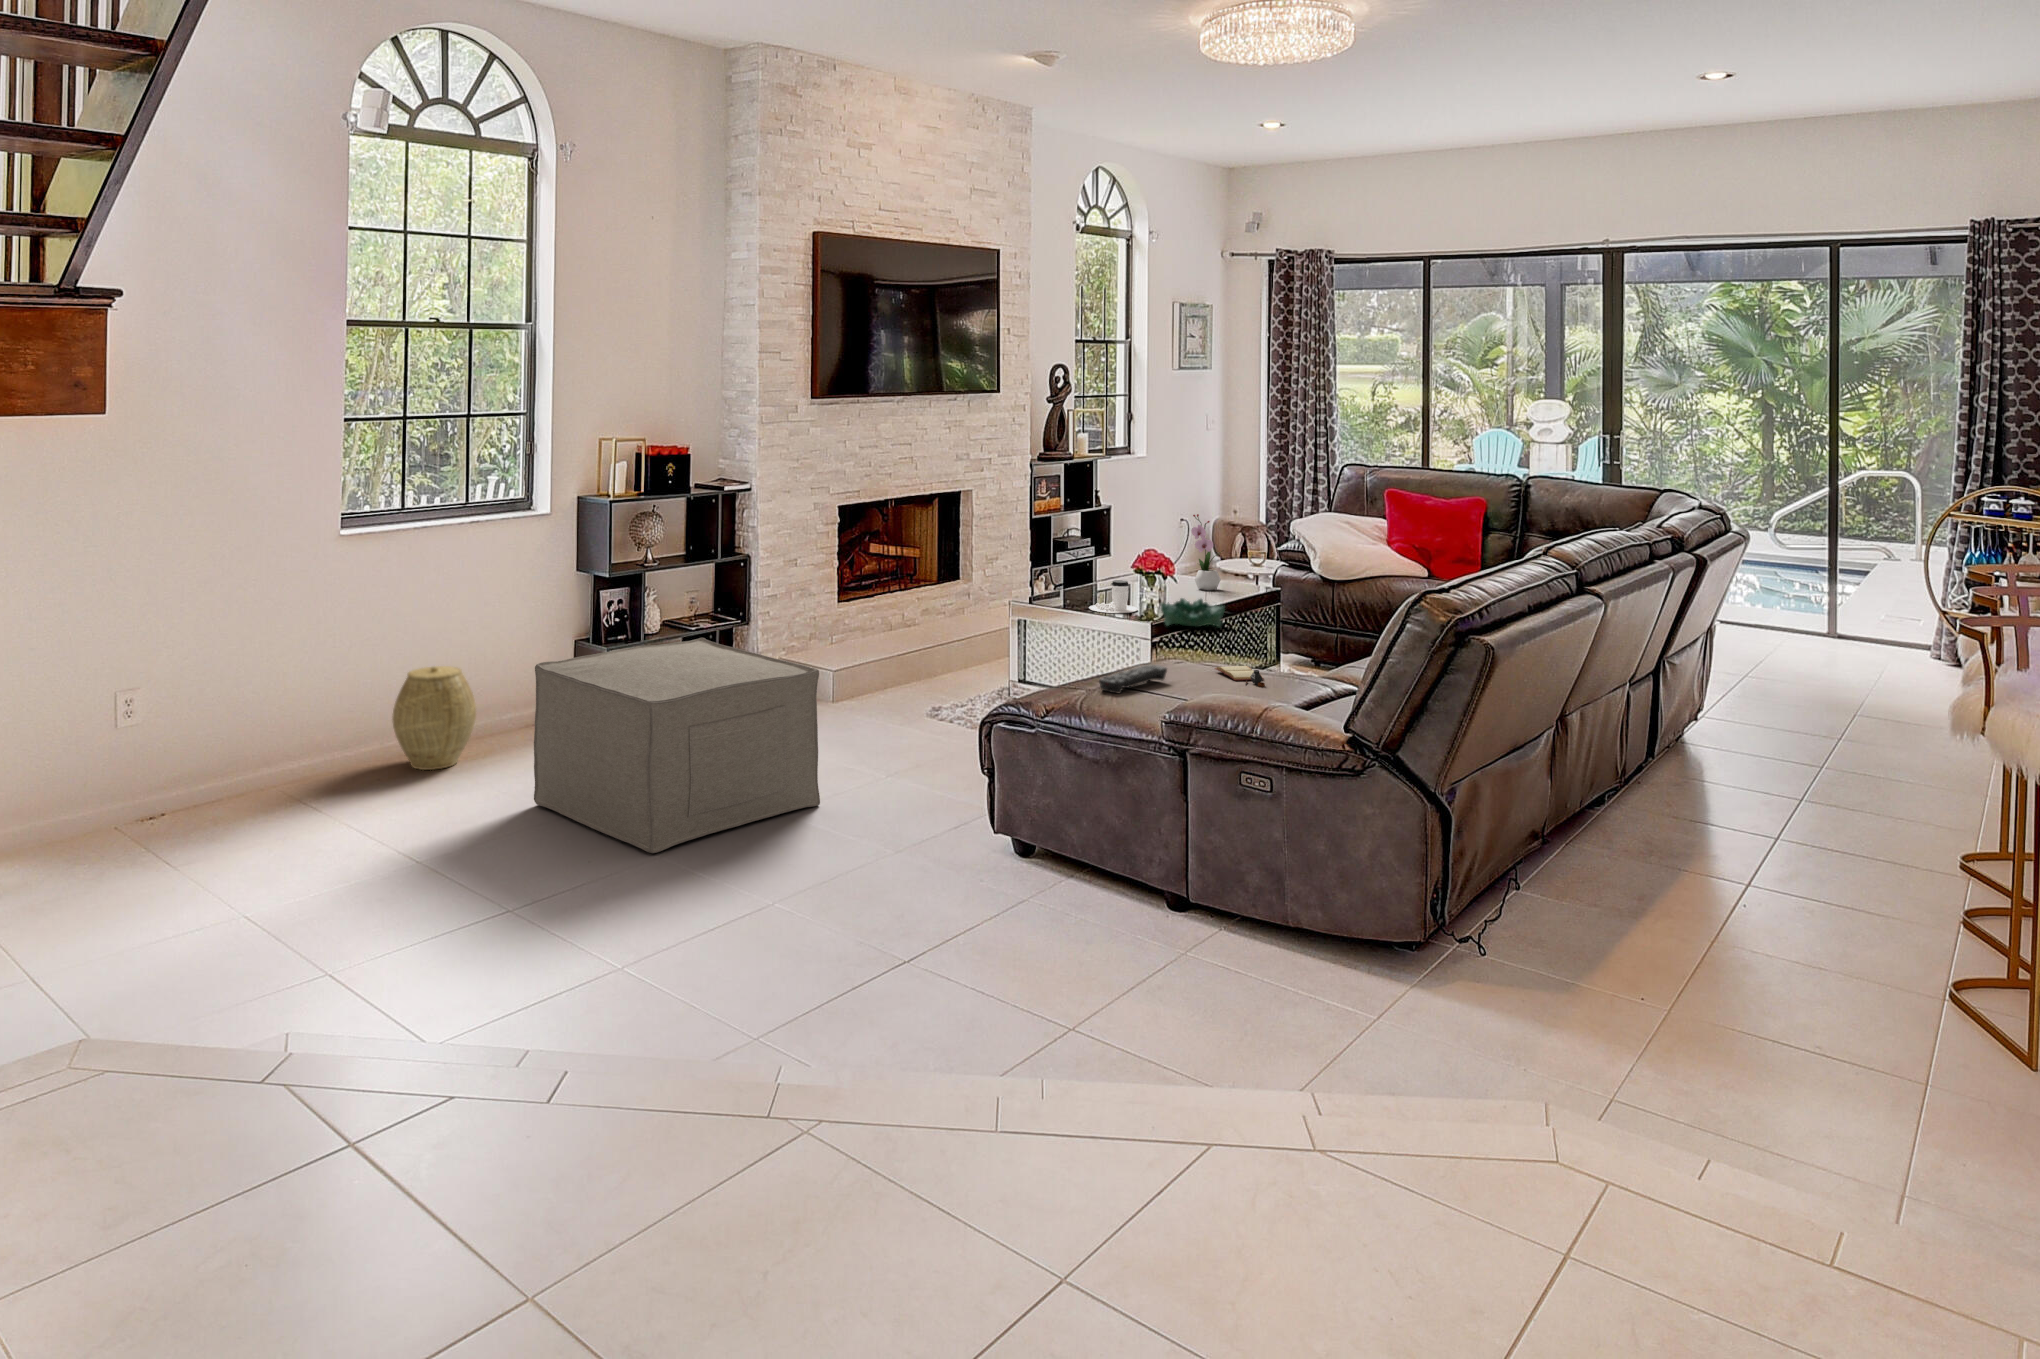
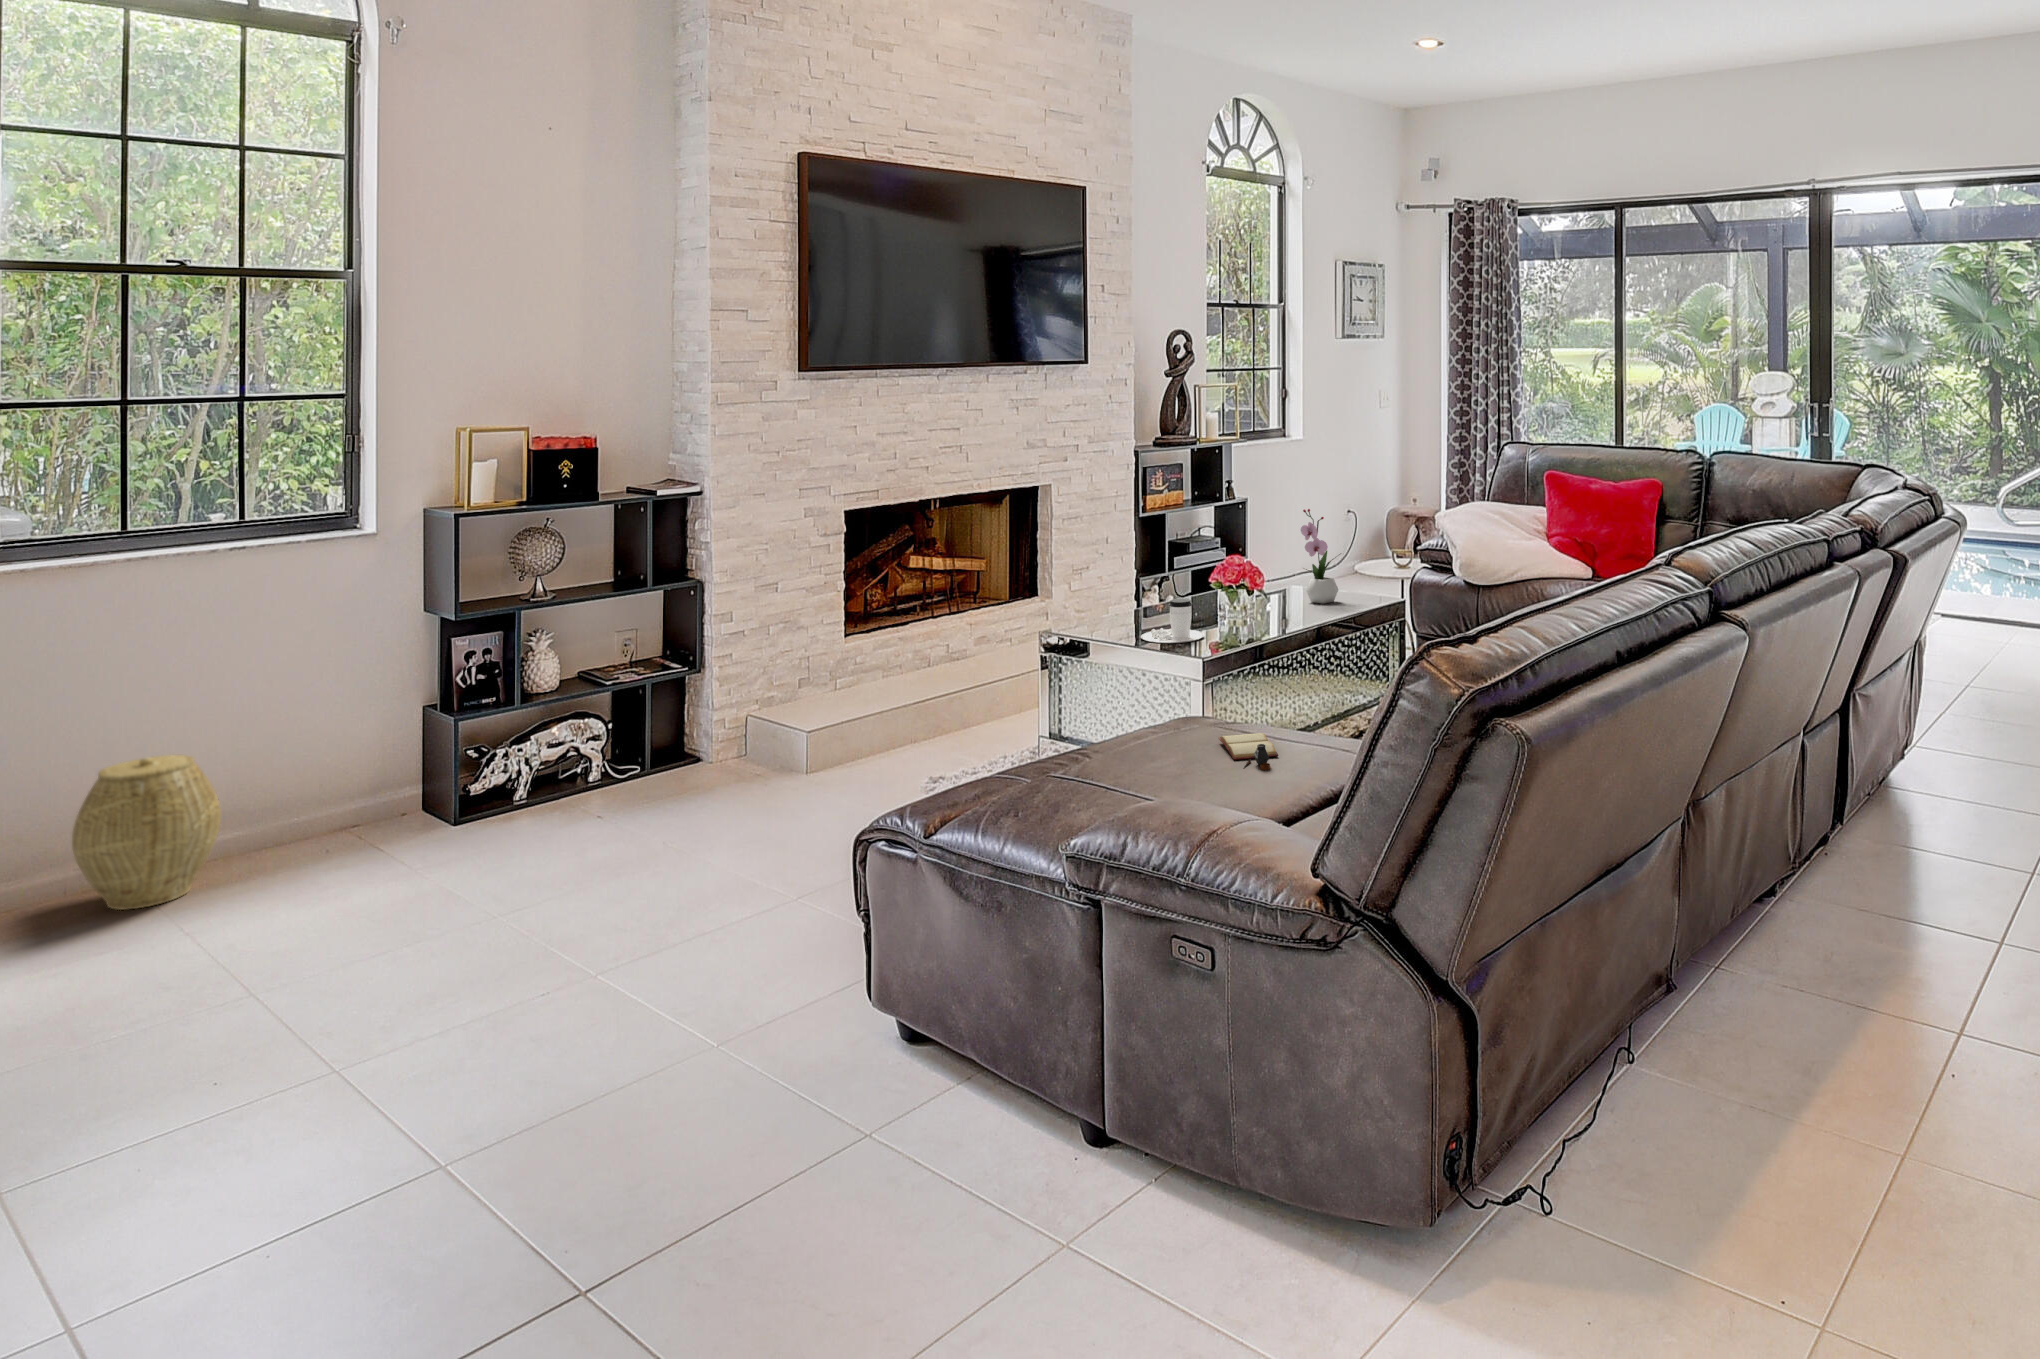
decorative bowl: present [1161,598,1225,627] -> none [1213,622,1298,664]
ottoman: present [534,638,820,853] -> none [222,703,666,1064]
remote control: present [1099,665,1167,693] -> none [1008,740,1130,795]

